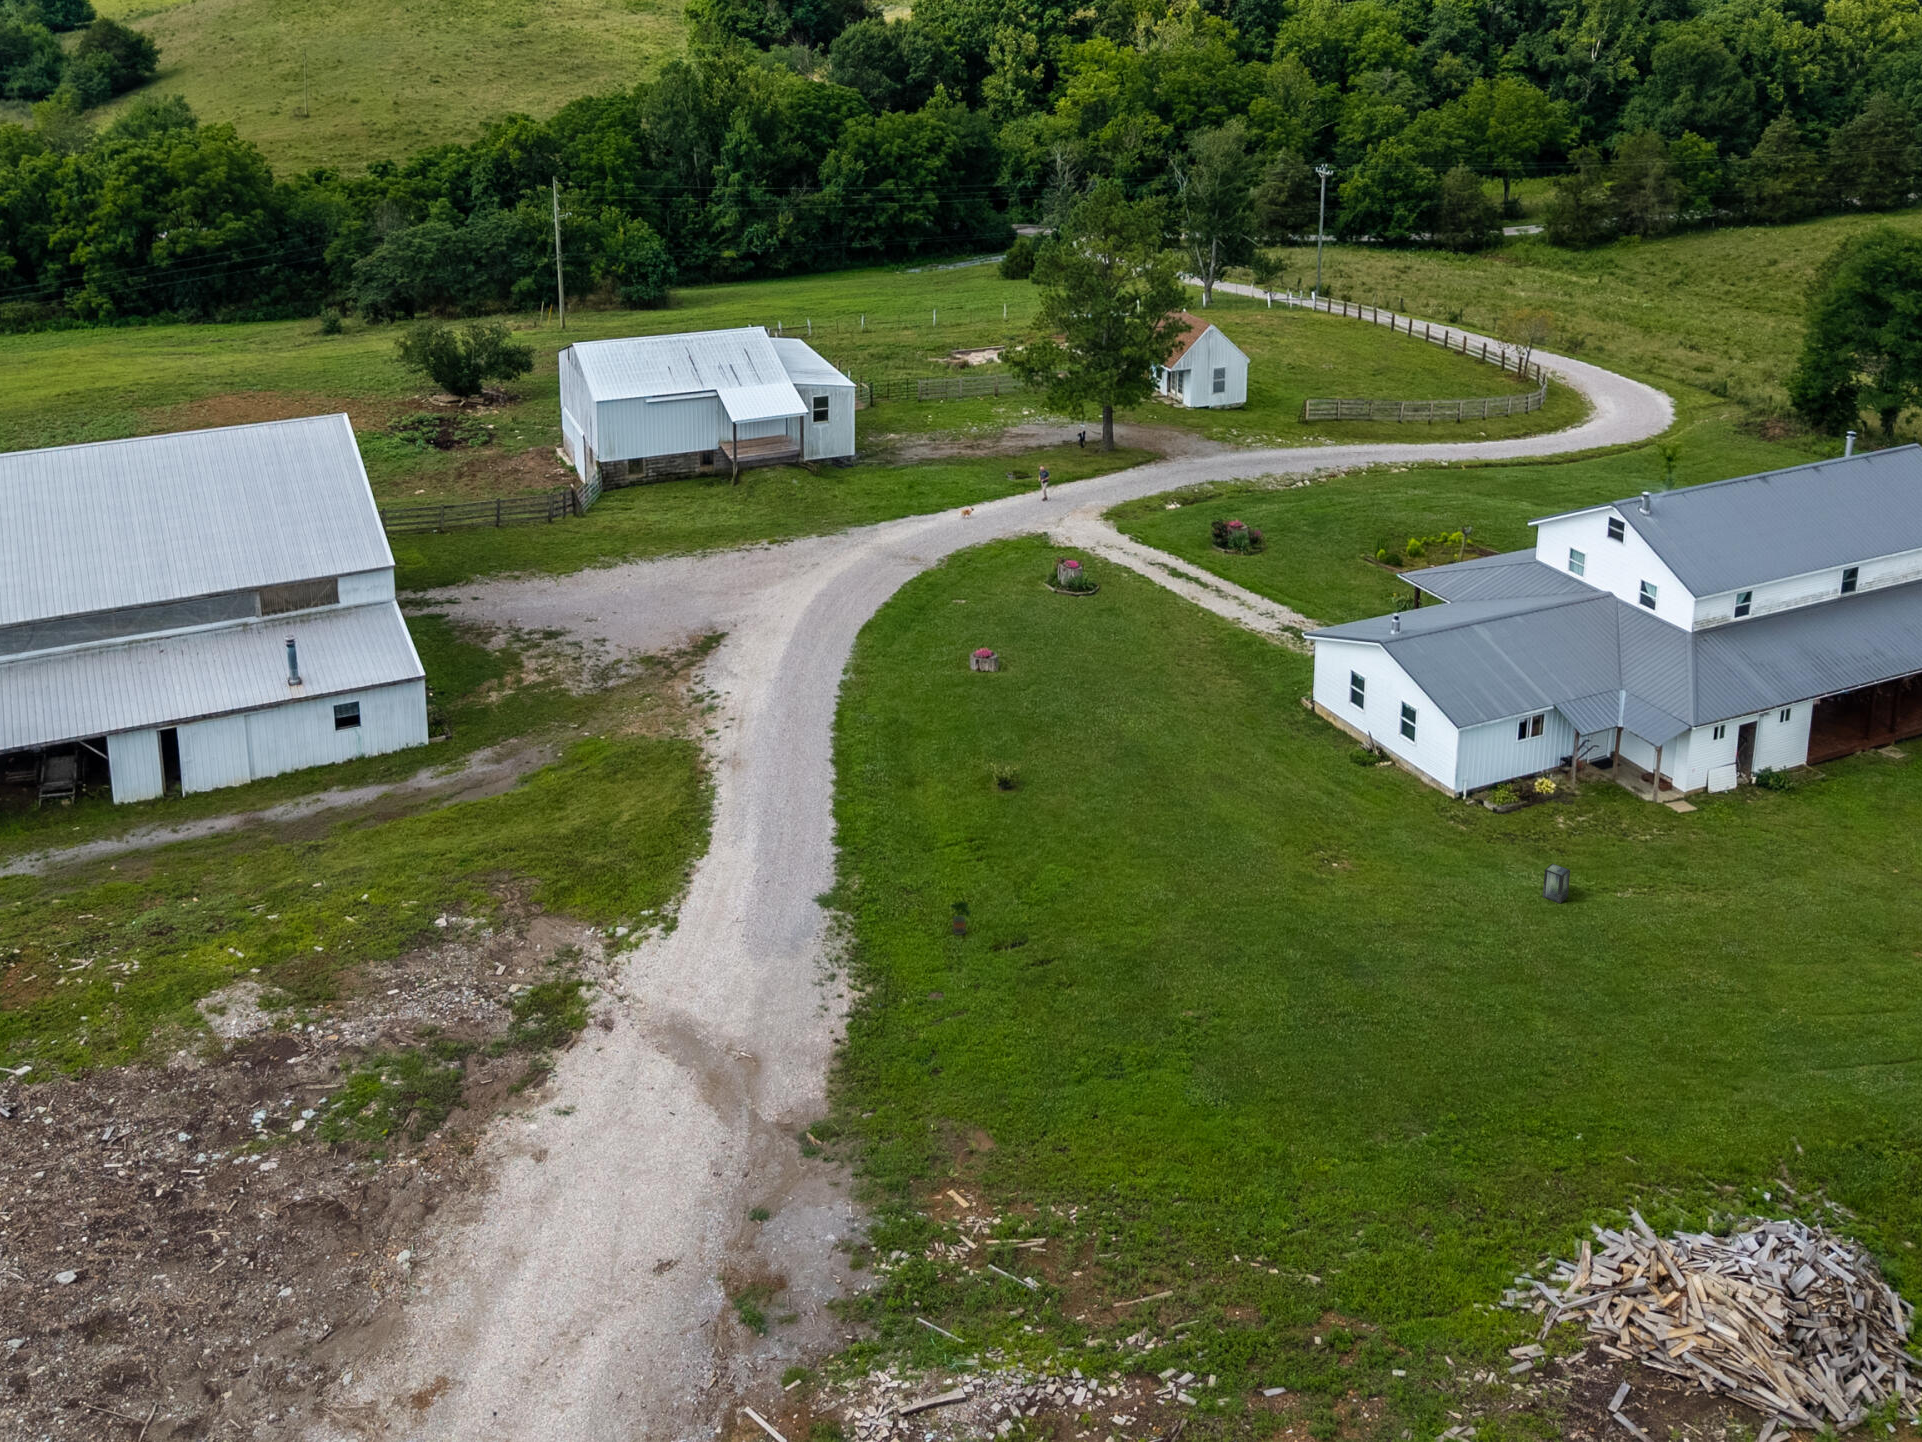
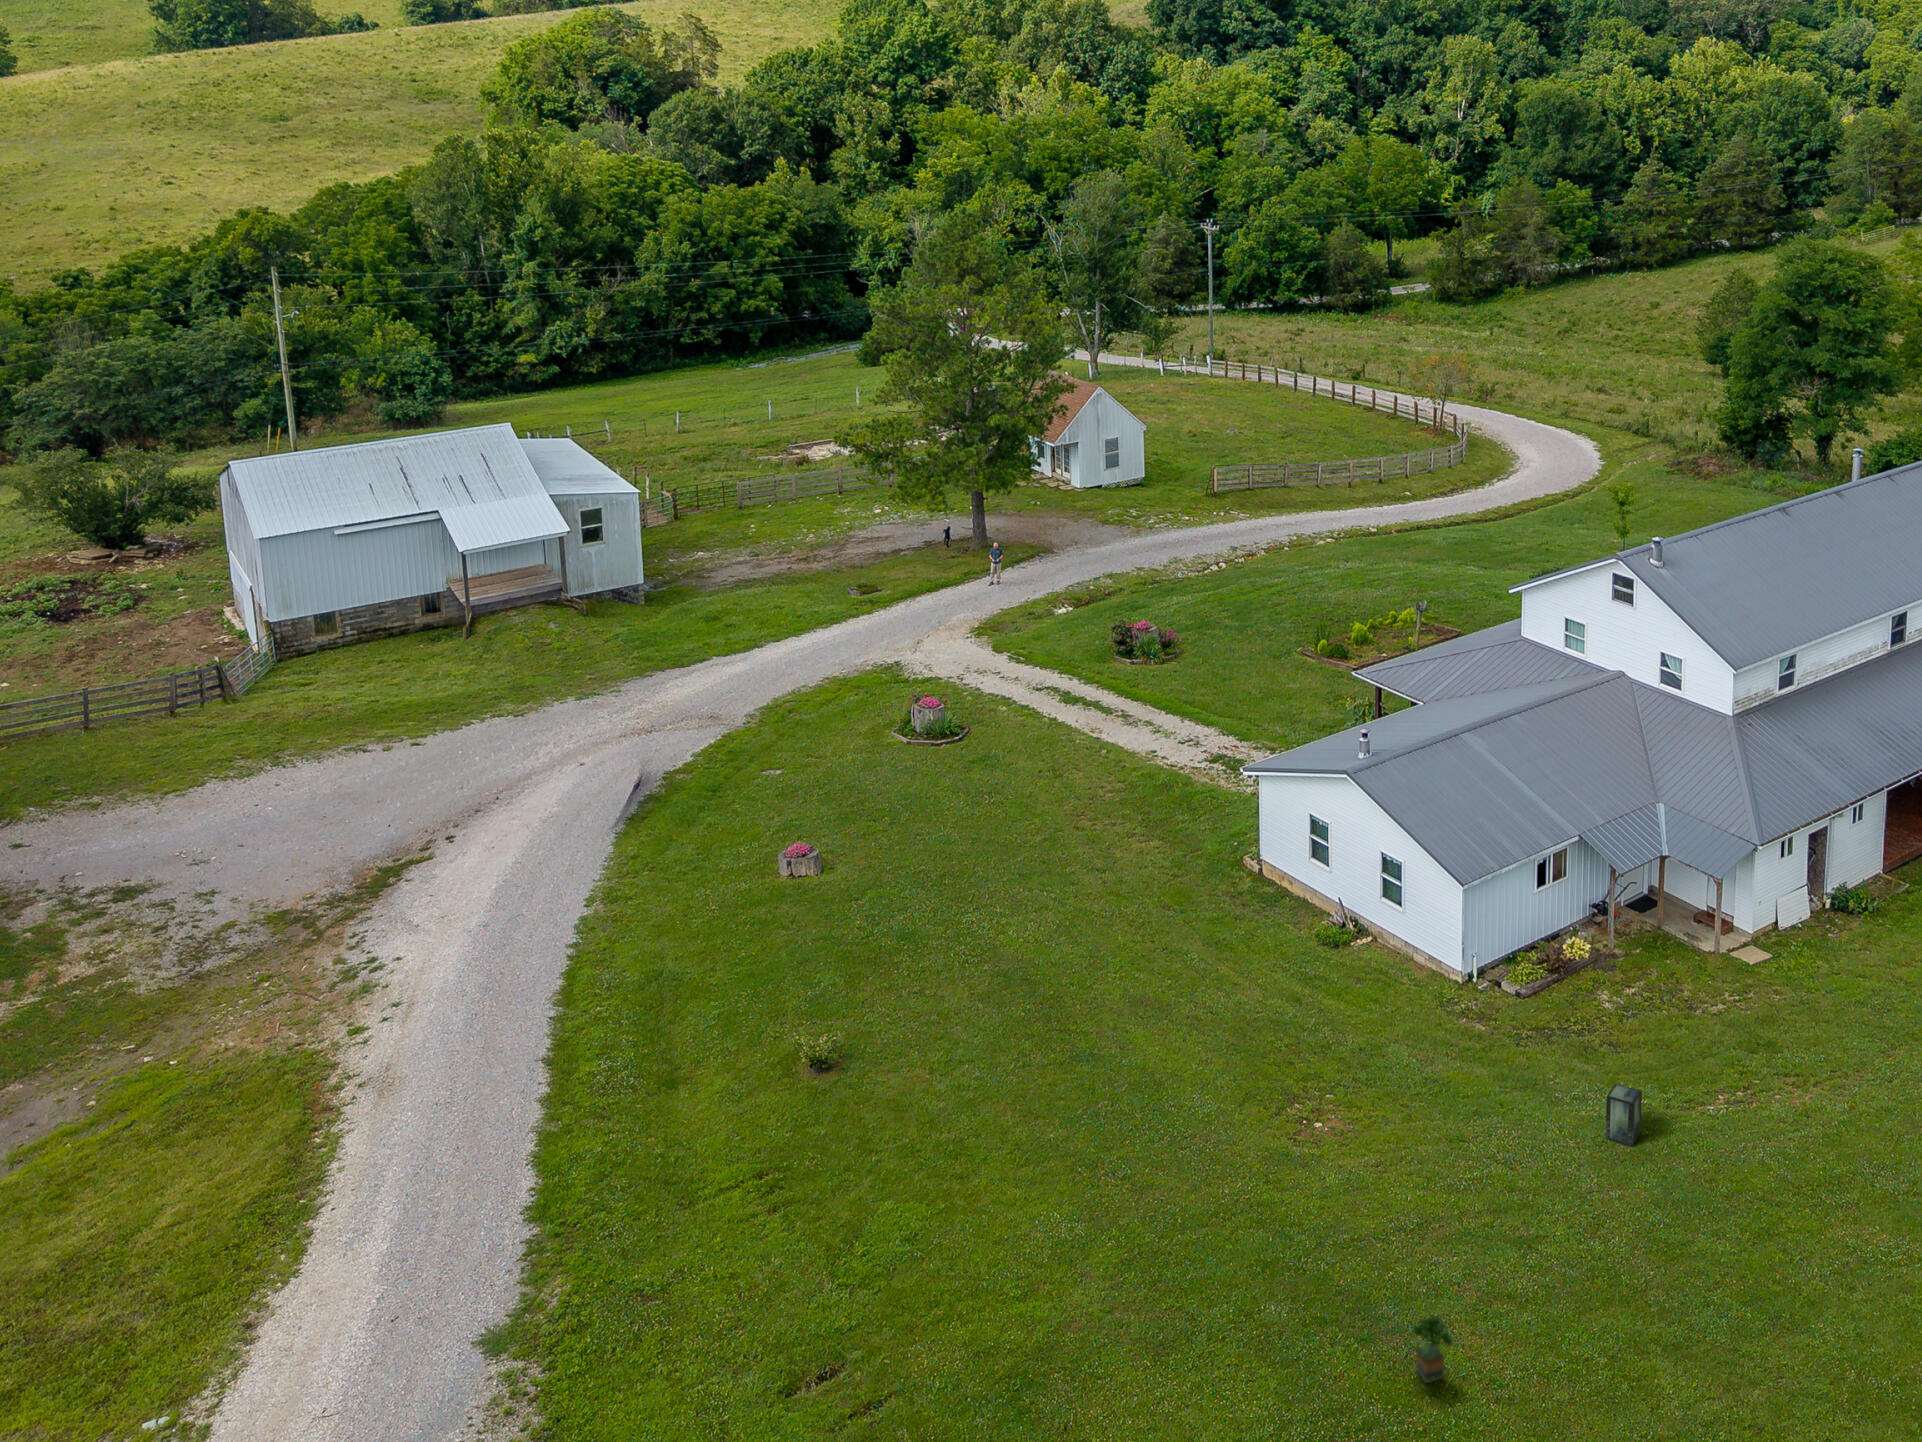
potted tree: present [950,901,971,935] -> present [1412,1316,1453,1383]

